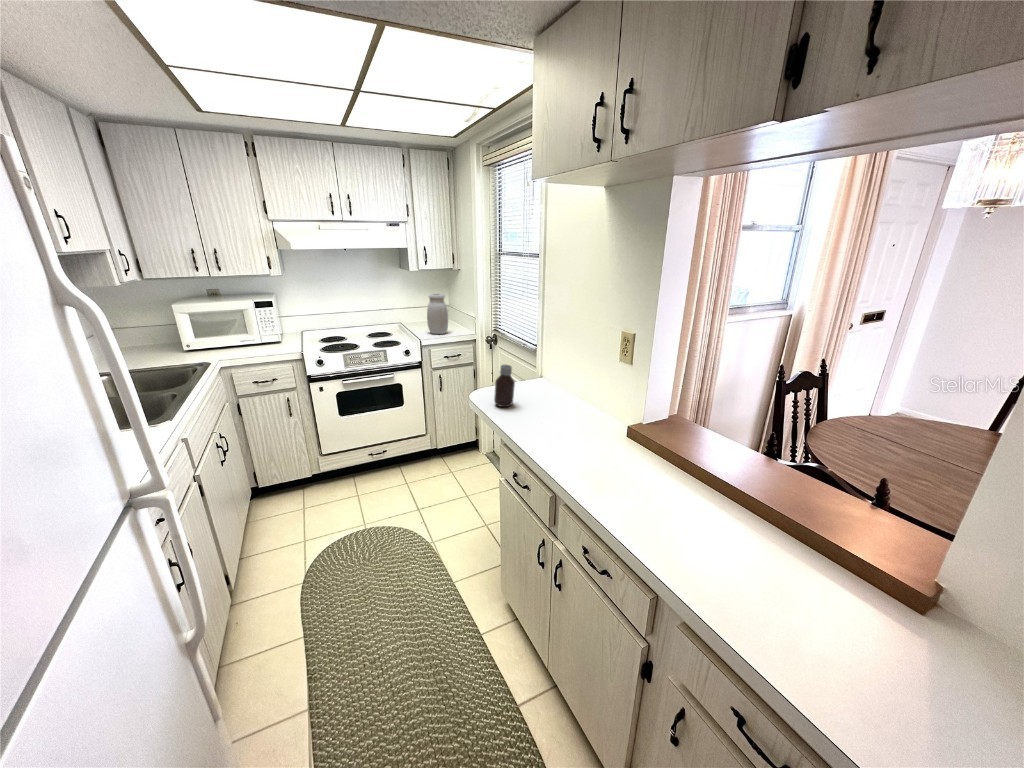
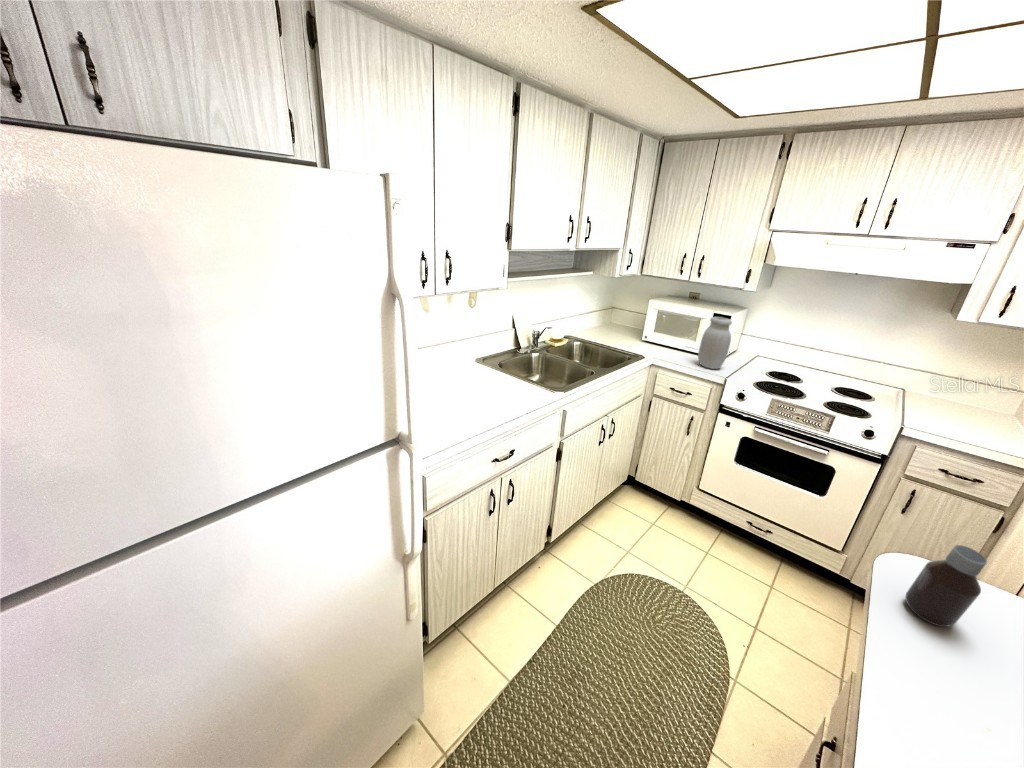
jar: present [427,294,448,334] -> present [698,317,732,369]

